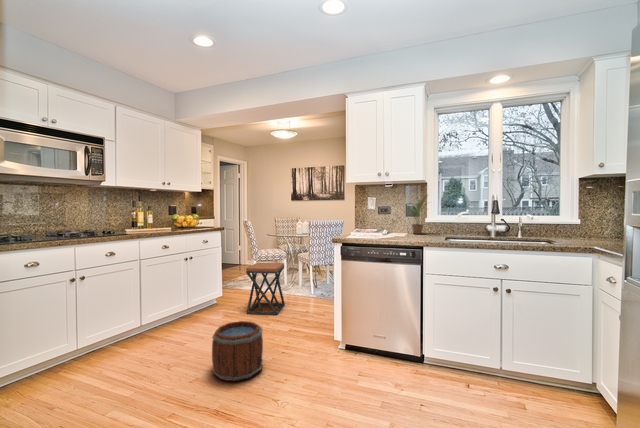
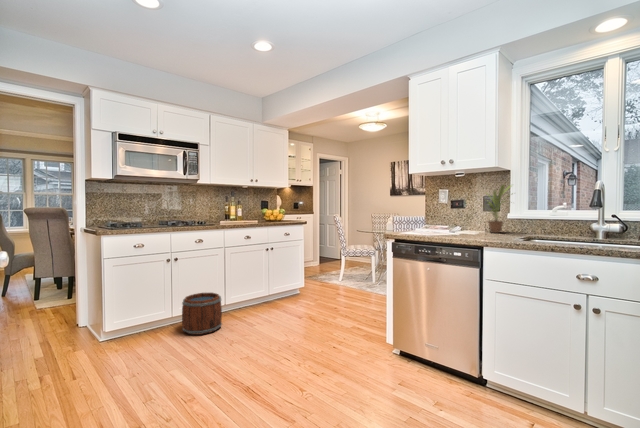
stool: present [246,263,285,315] -> none [320,257,360,311]
bucket: present [212,321,263,381] -> present [182,293,222,335]

